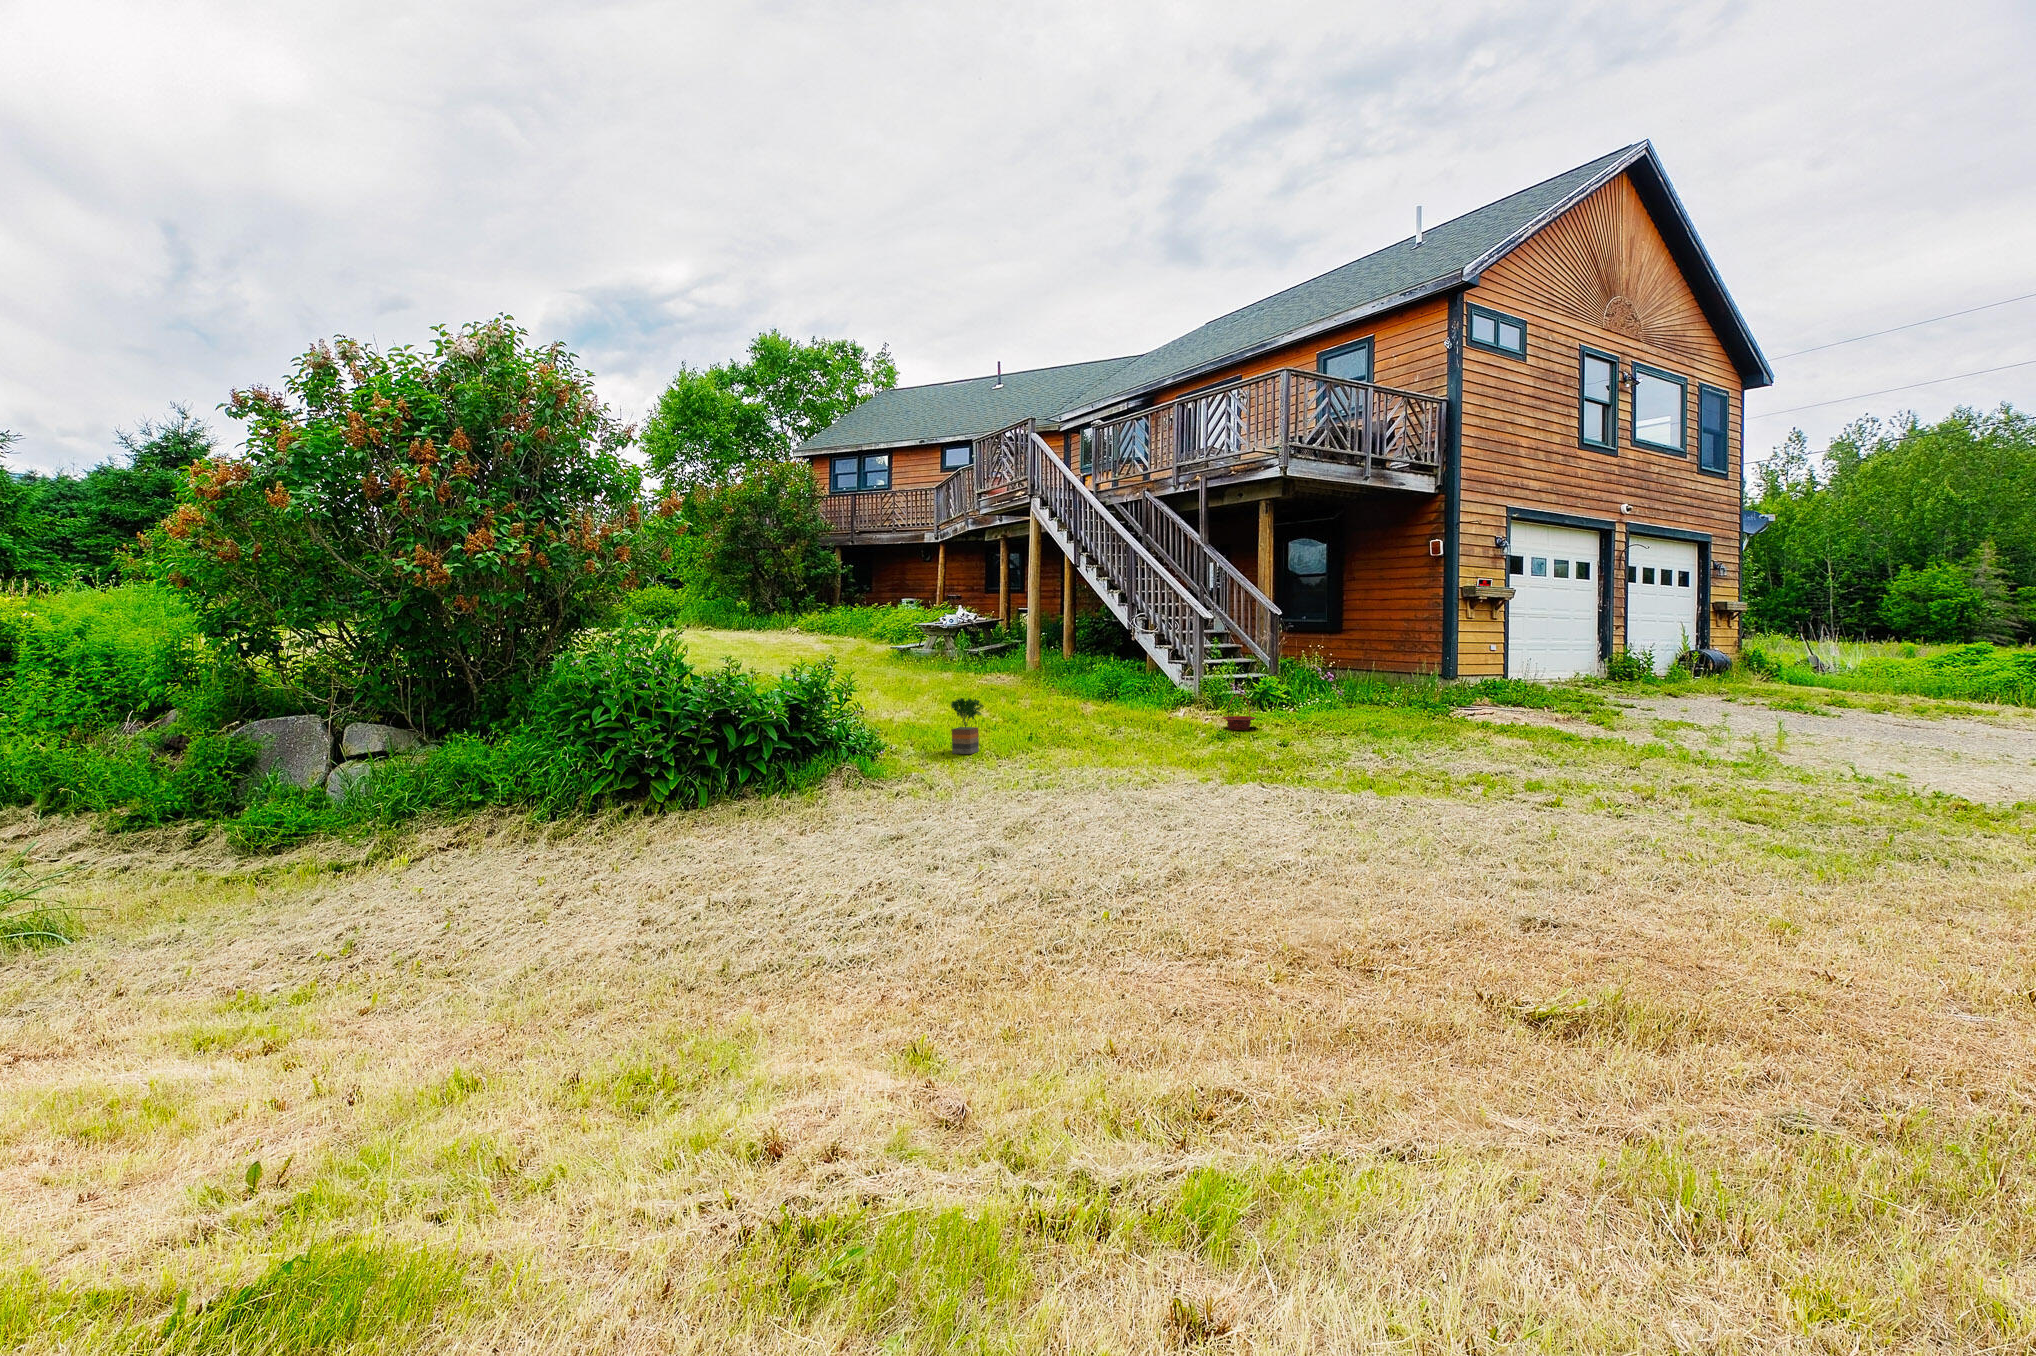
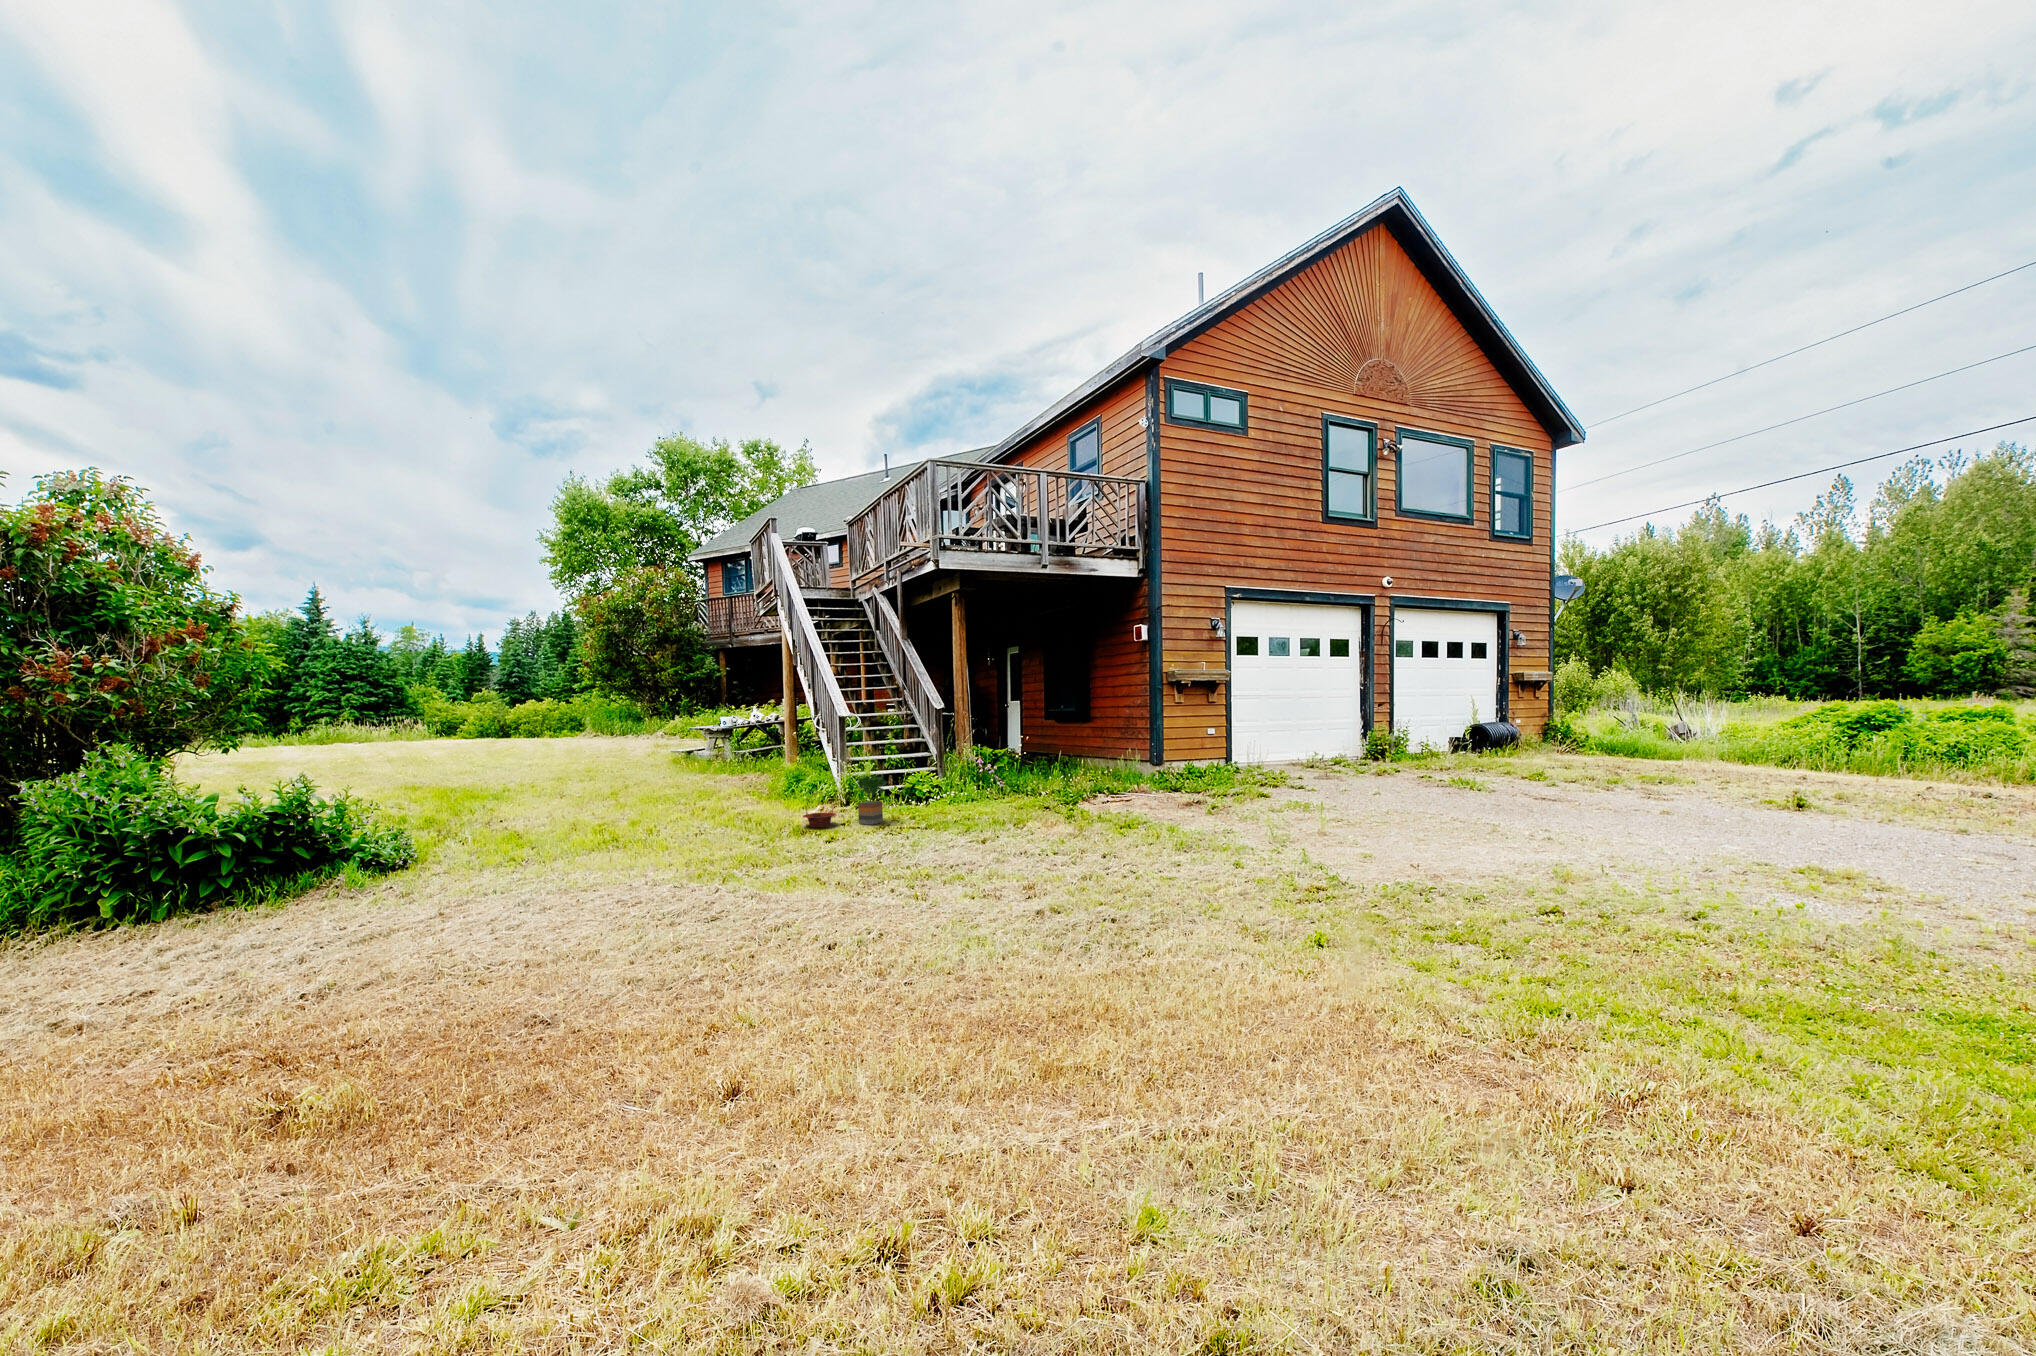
potted tree: present [951,698,984,754] -> present [858,776,886,825]

